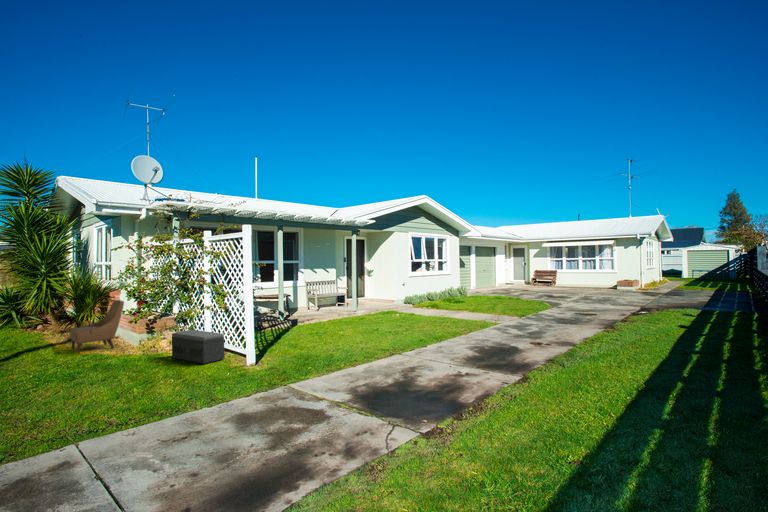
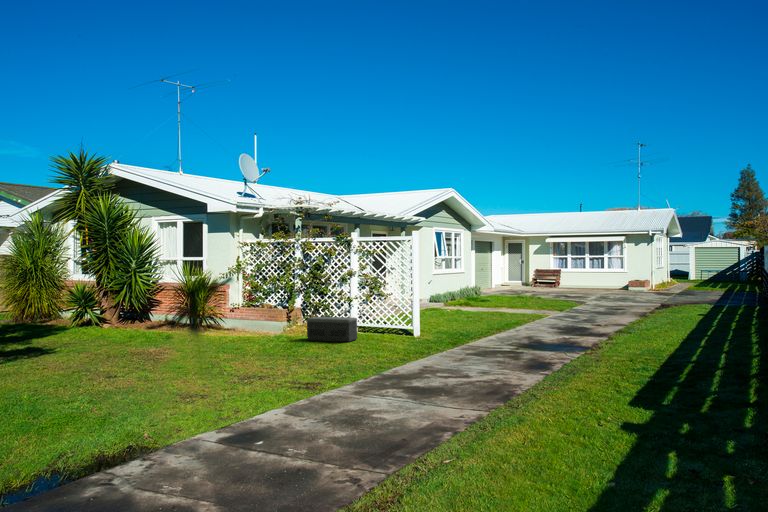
chair: present [70,300,124,354] -> none [183,293,230,341]

